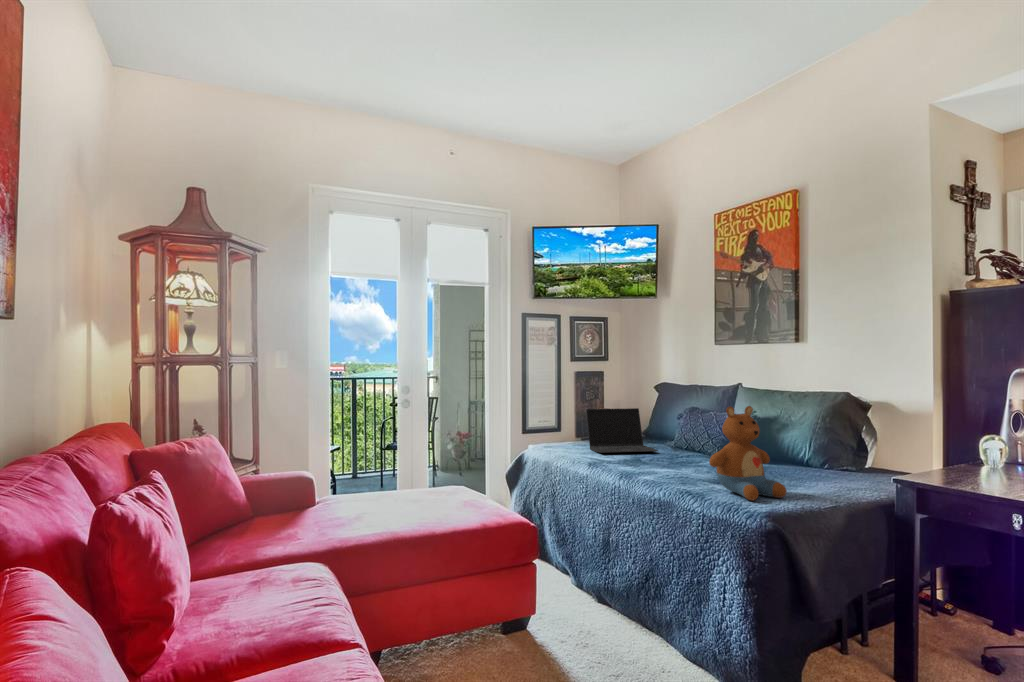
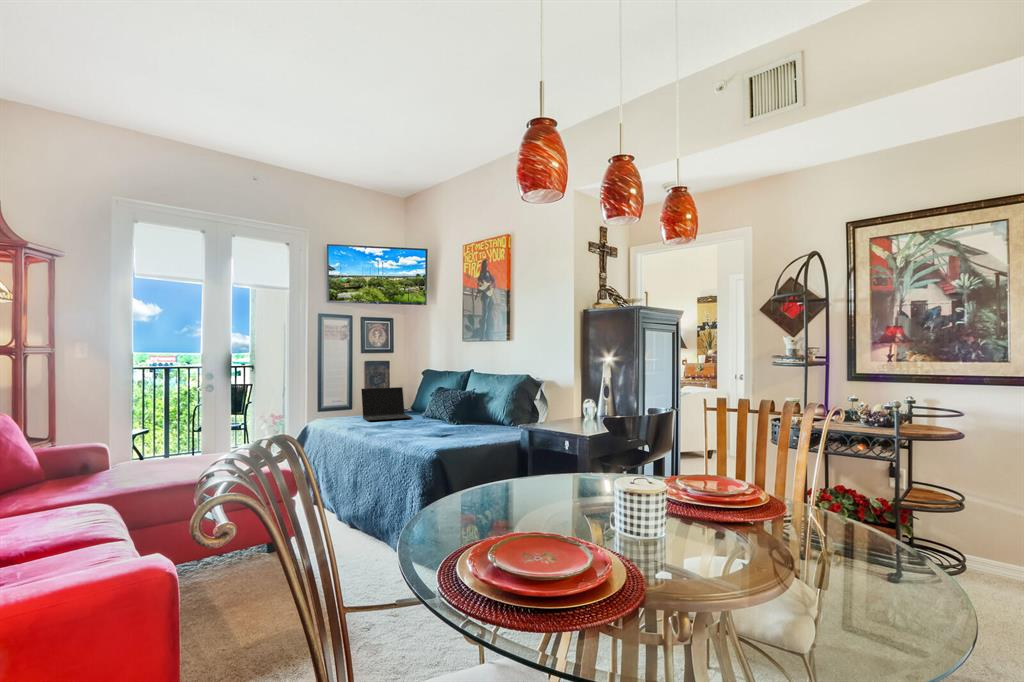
stuffed toy: present [709,406,787,501] -> none [423,383,470,444]

